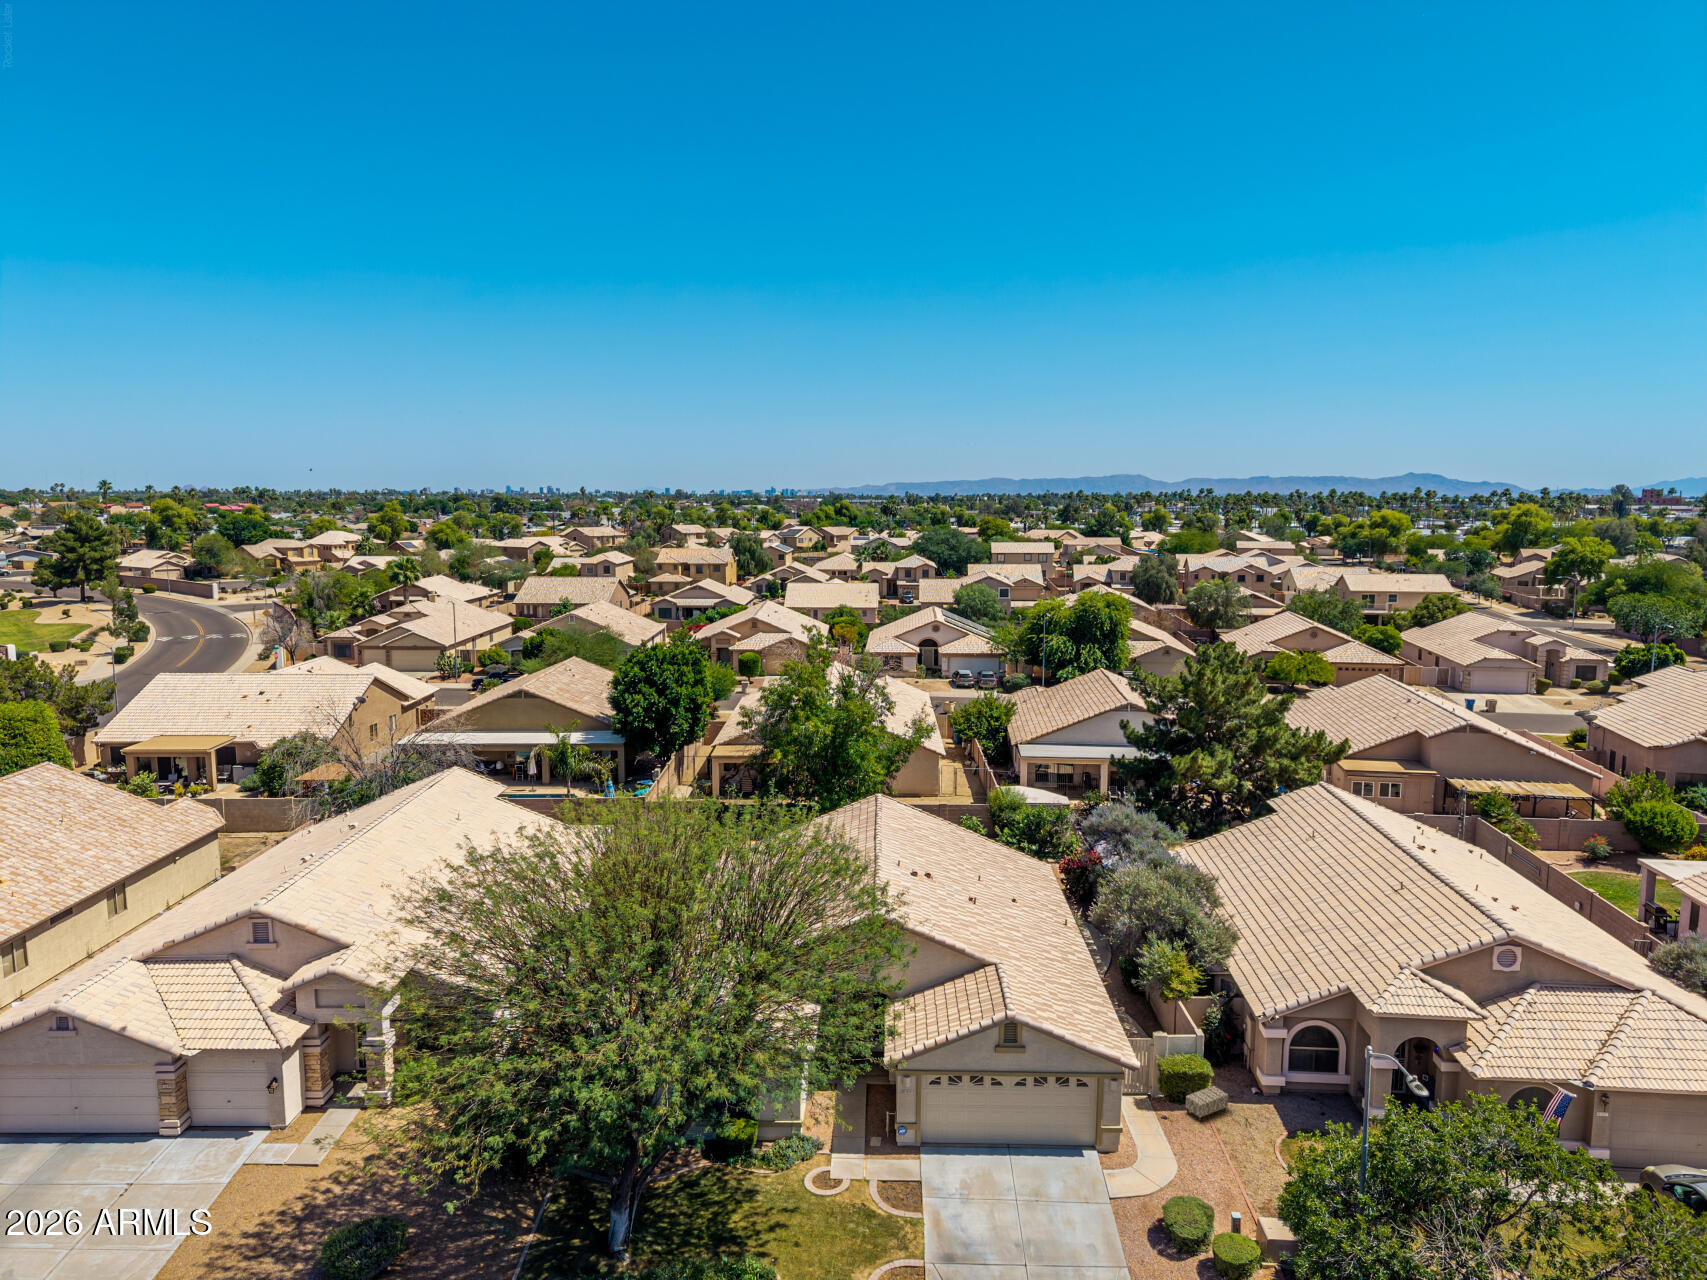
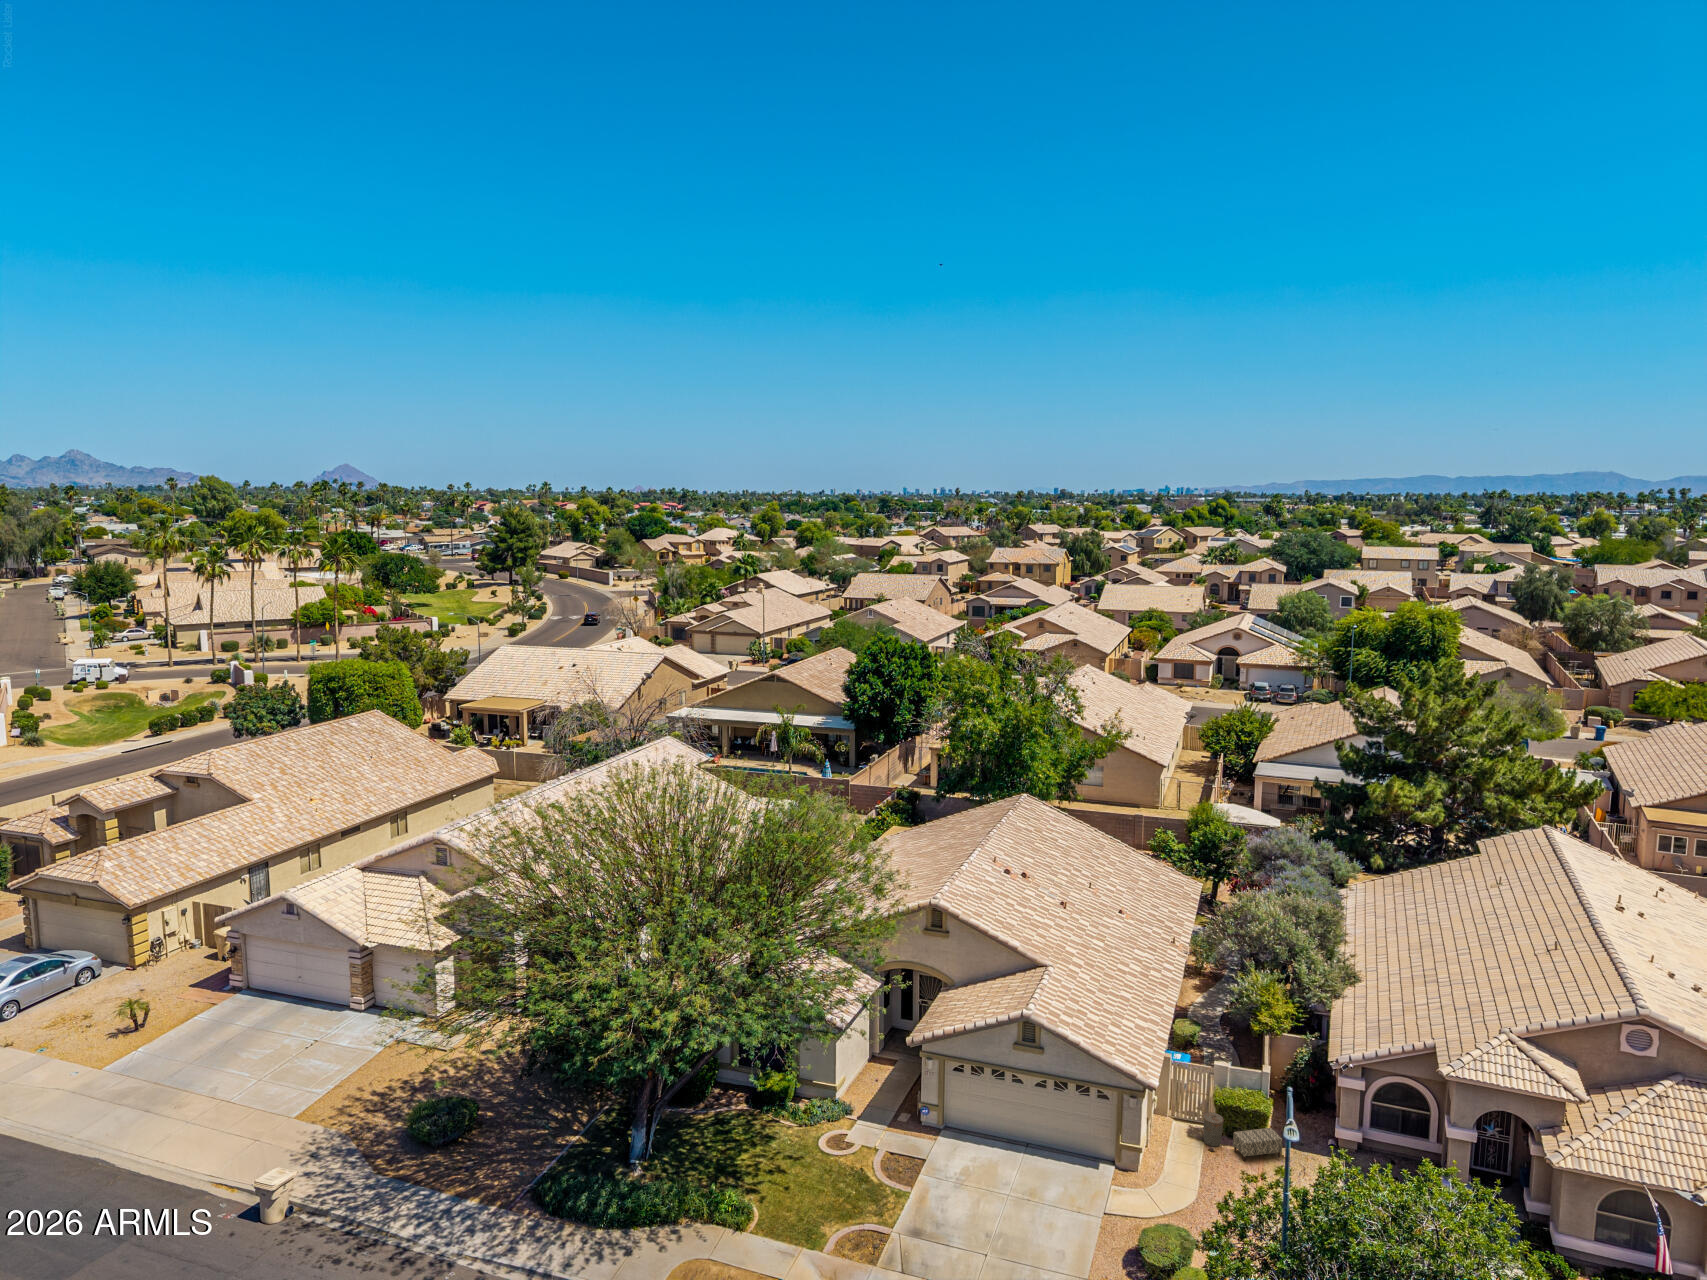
trash can: none [1156,1081,1175,1114] -> present [1203,1112,1224,1147]

